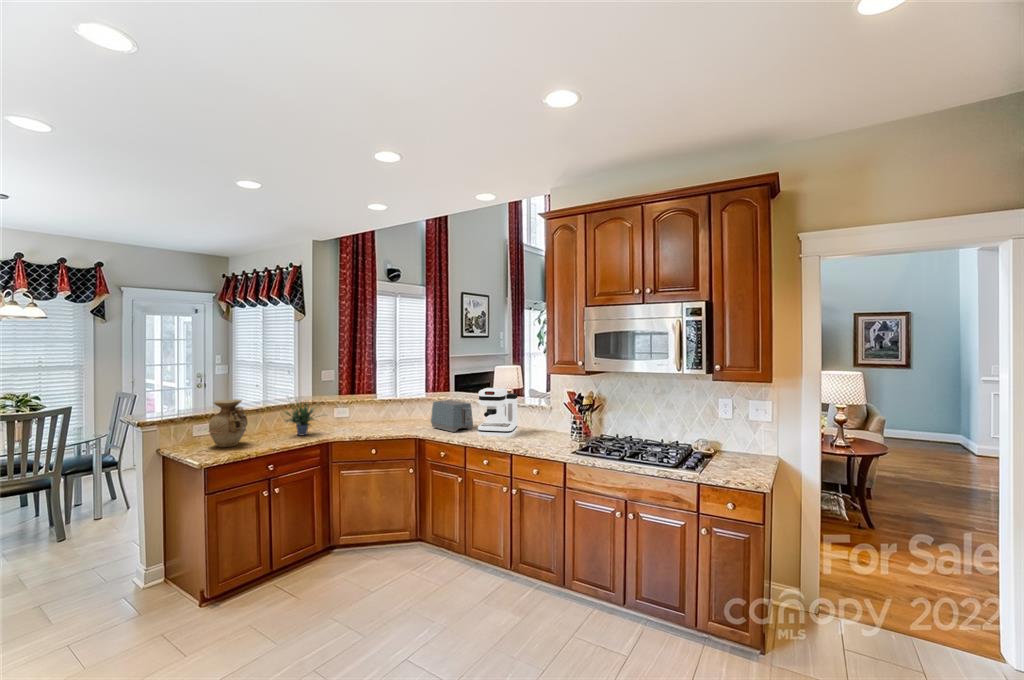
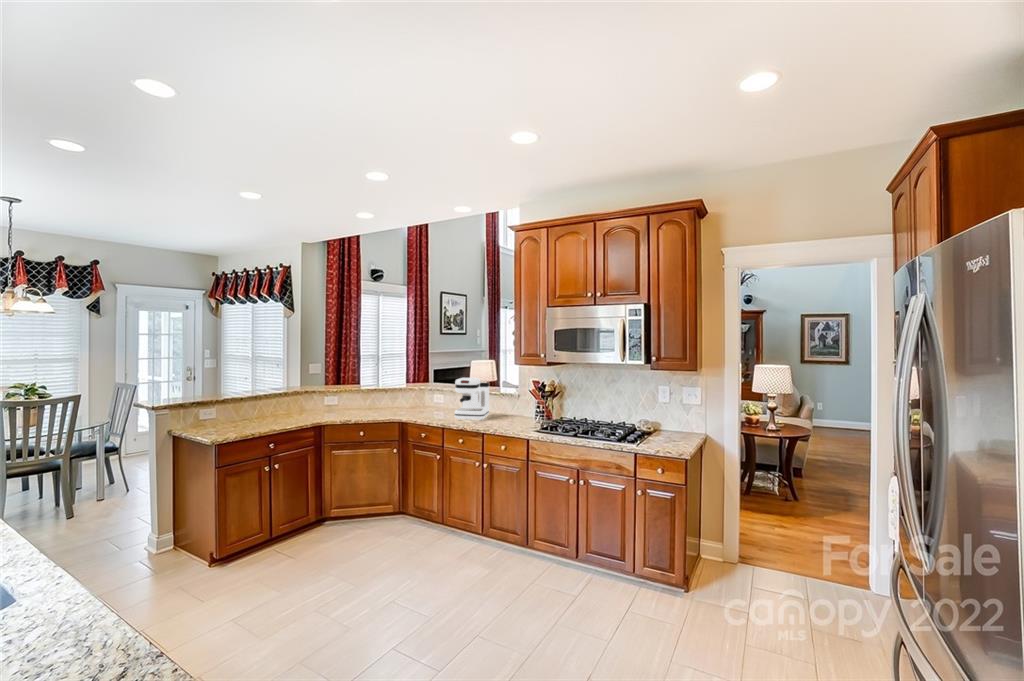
vase: present [209,399,247,447] -> none [214,387,249,429]
toaster: present [431,400,473,432] -> none [413,389,450,417]
potted plant: present [285,402,320,435] -> none [272,382,321,420]

